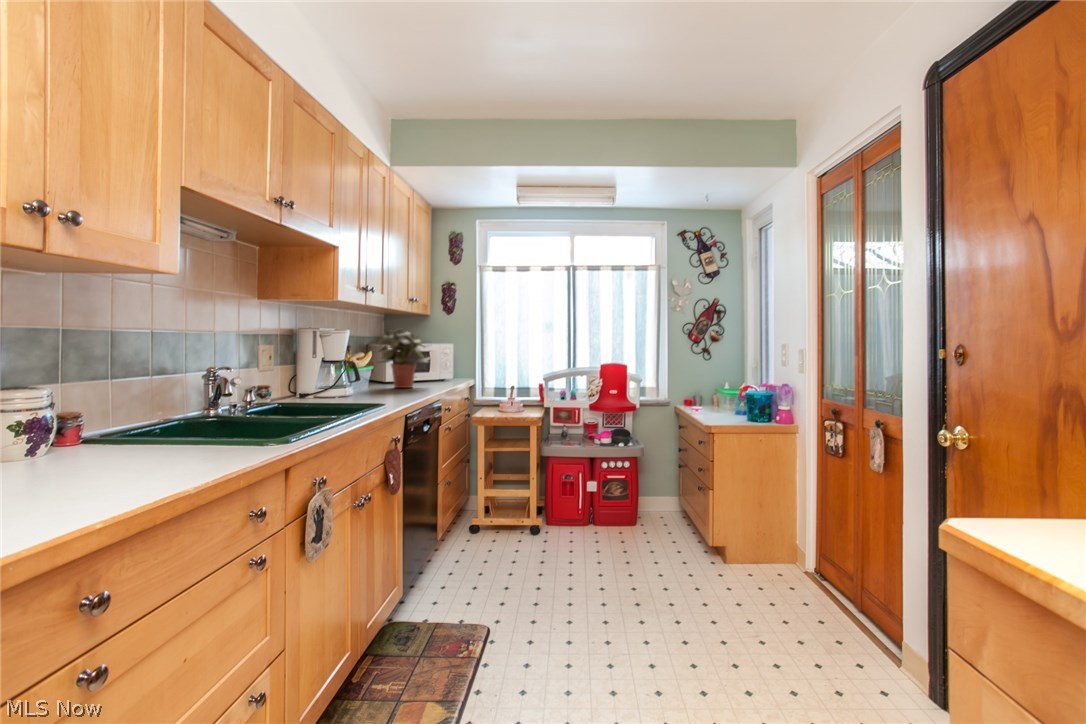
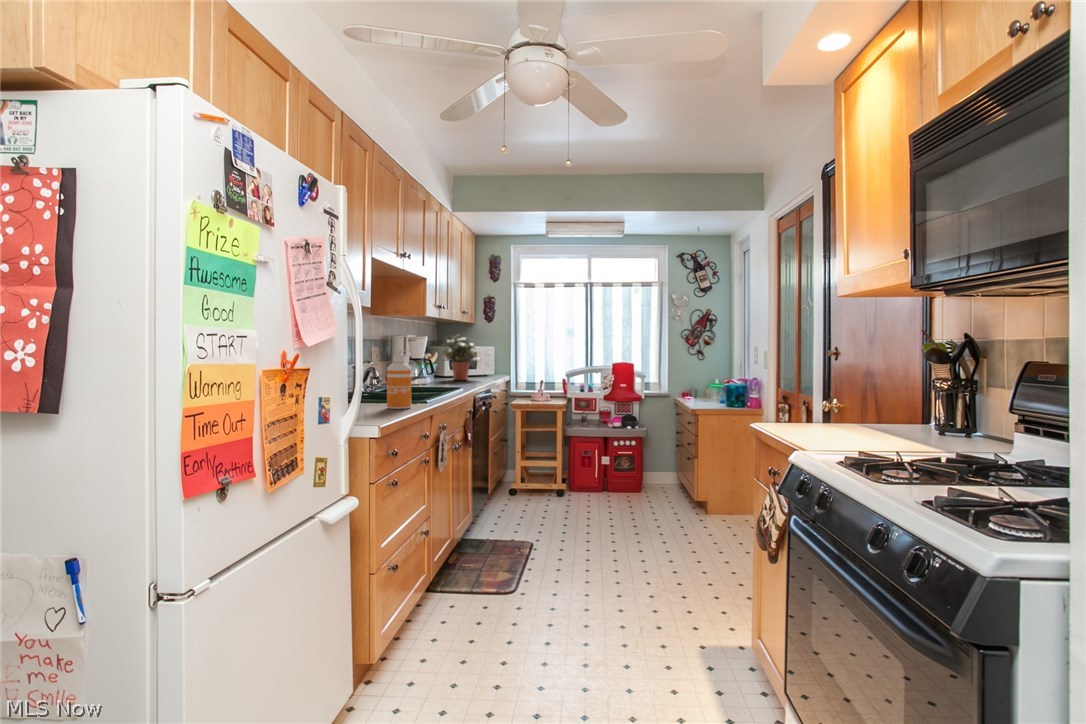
soap dispenser: none [183,348,237,463] -> present [387,350,411,409]

